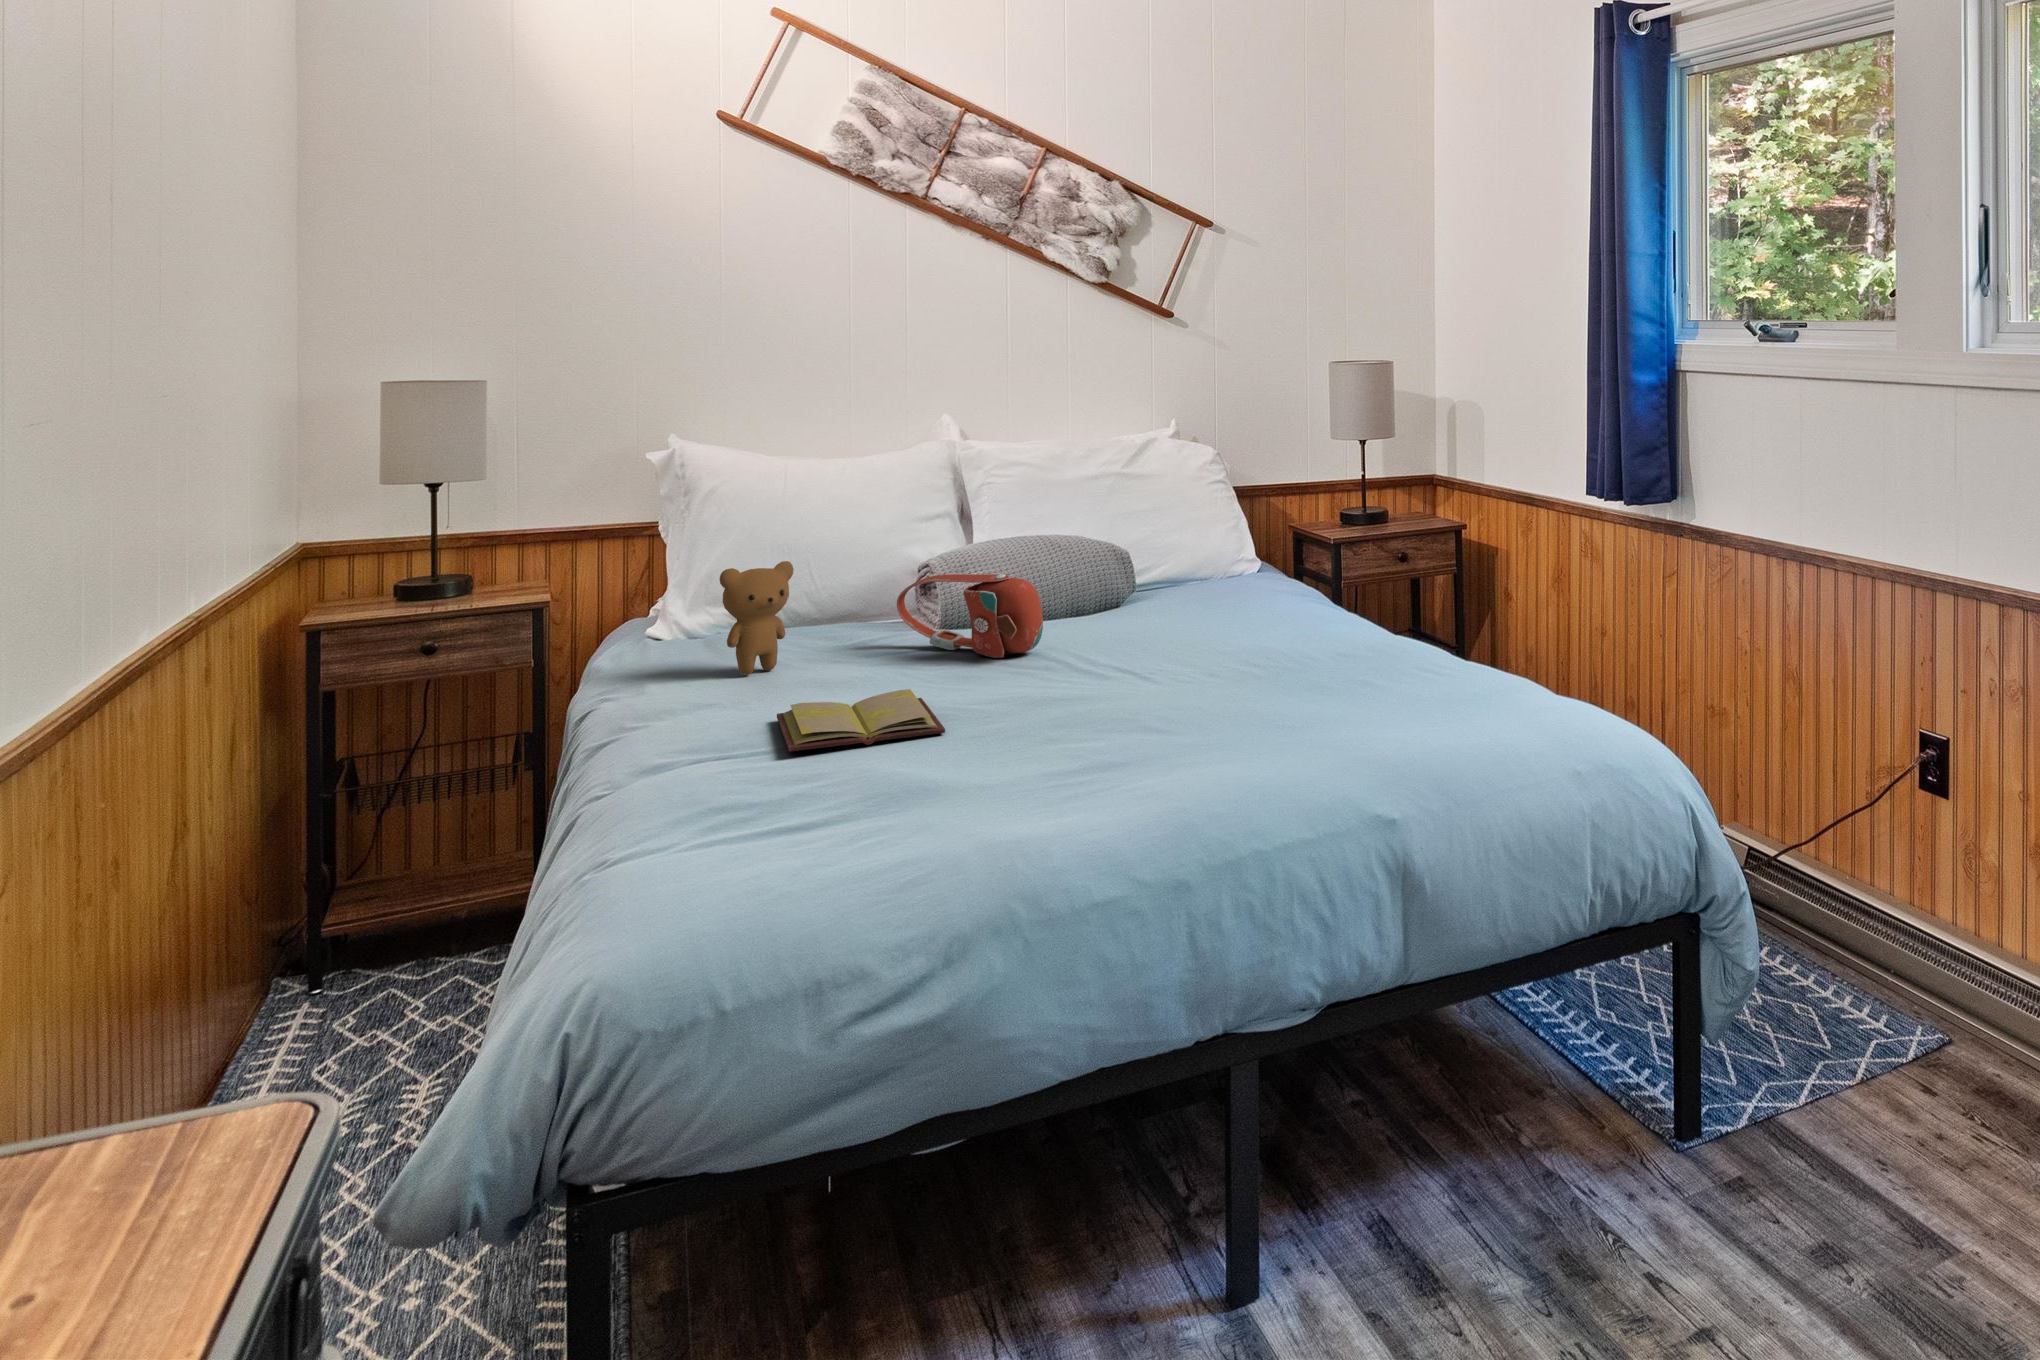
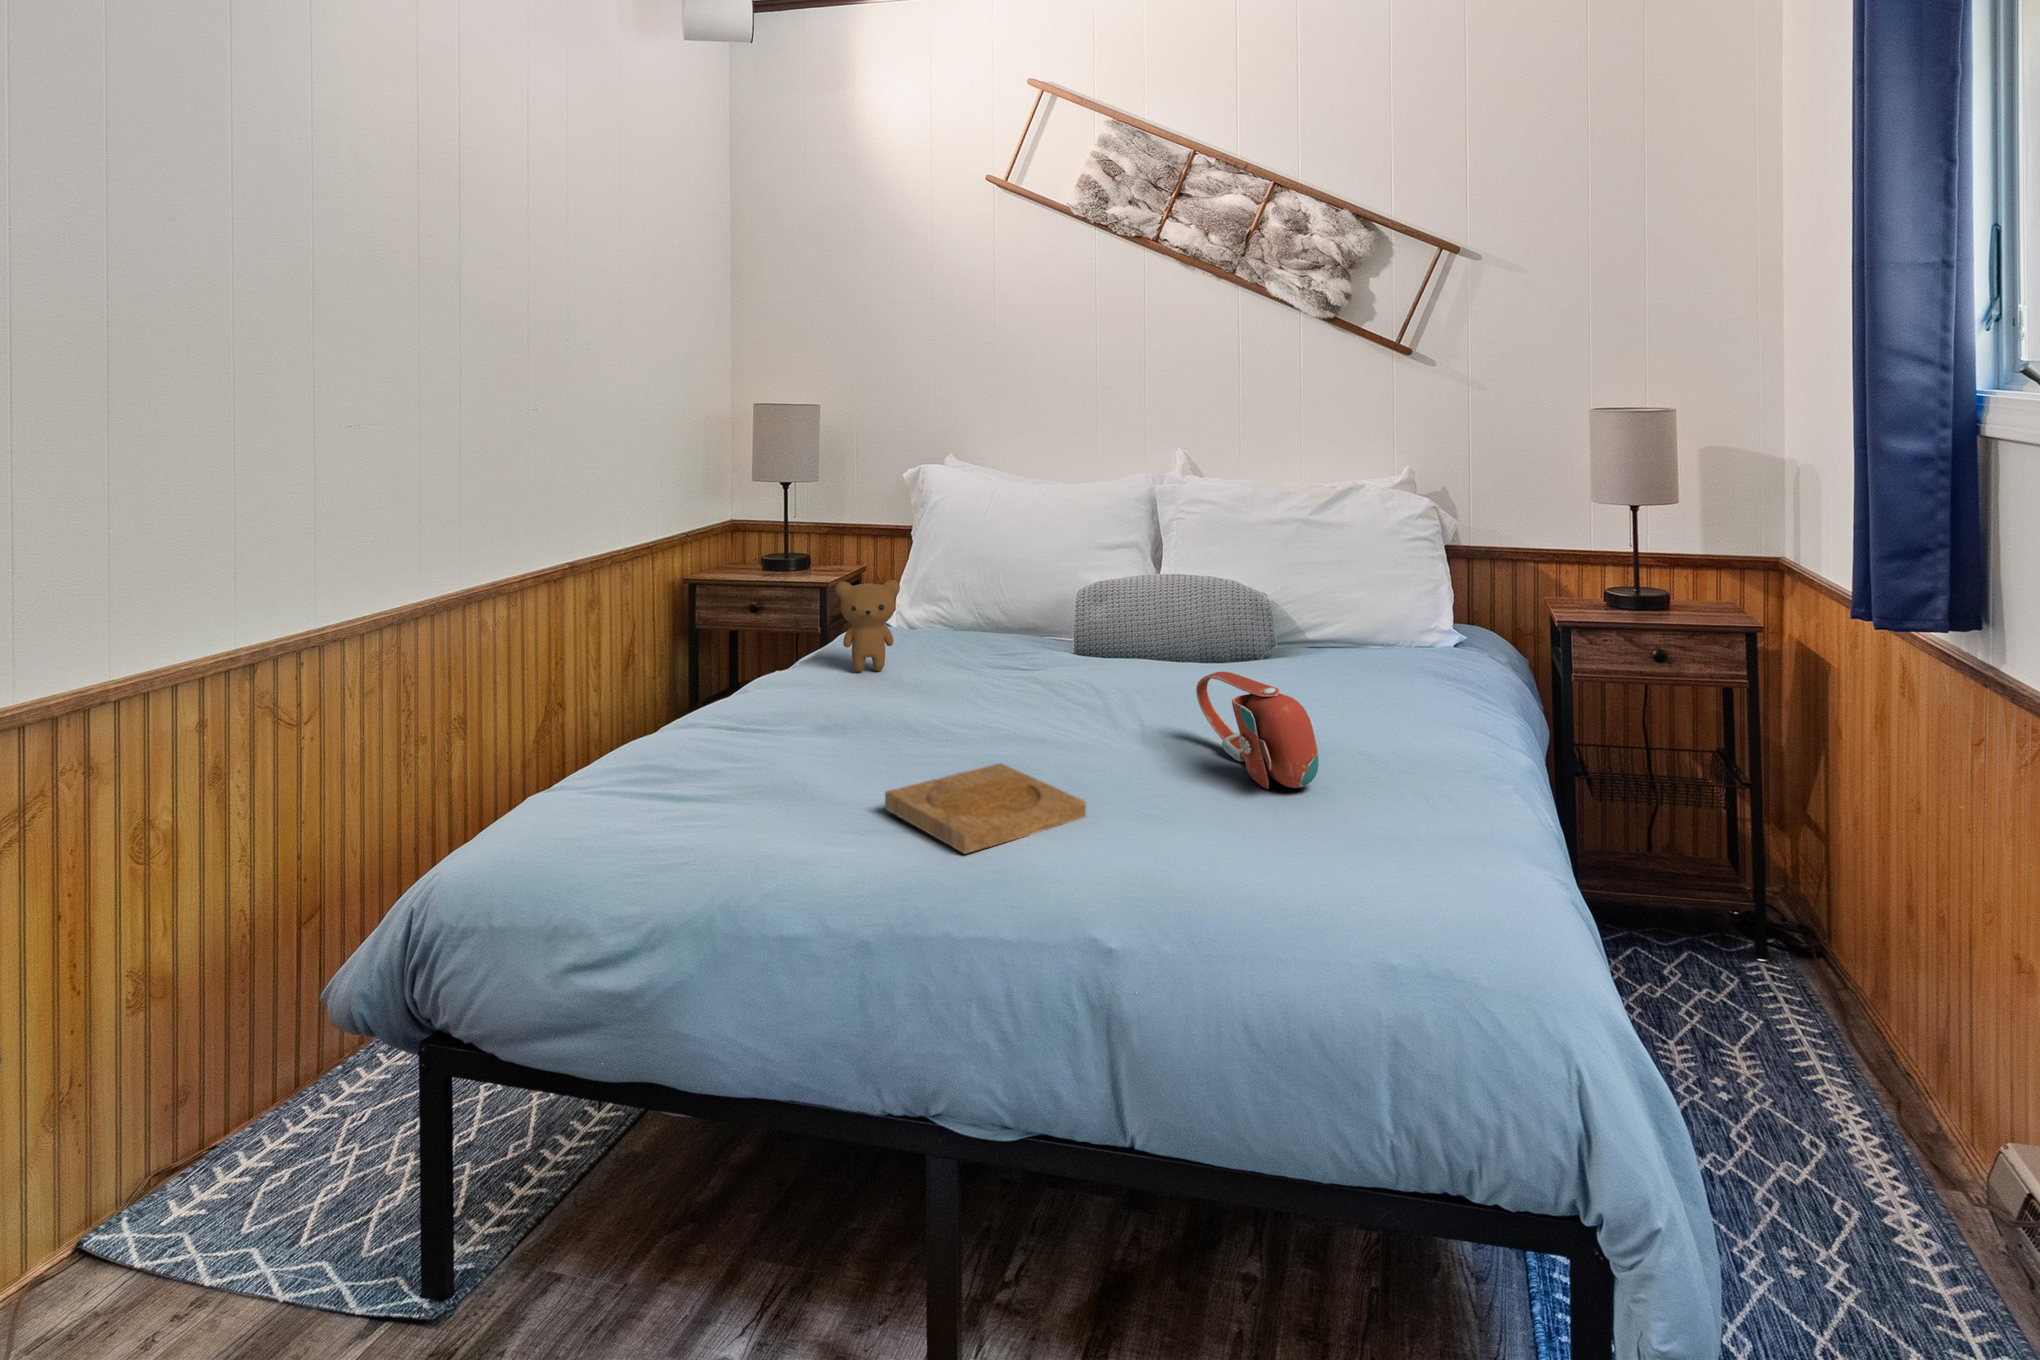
handbag: present [897,574,1043,658] -> present [1196,672,1319,789]
tray: none [1087,687,1261,743] -> present [885,763,1086,854]
diary: present [777,689,945,752] -> none [723,710,892,767]

